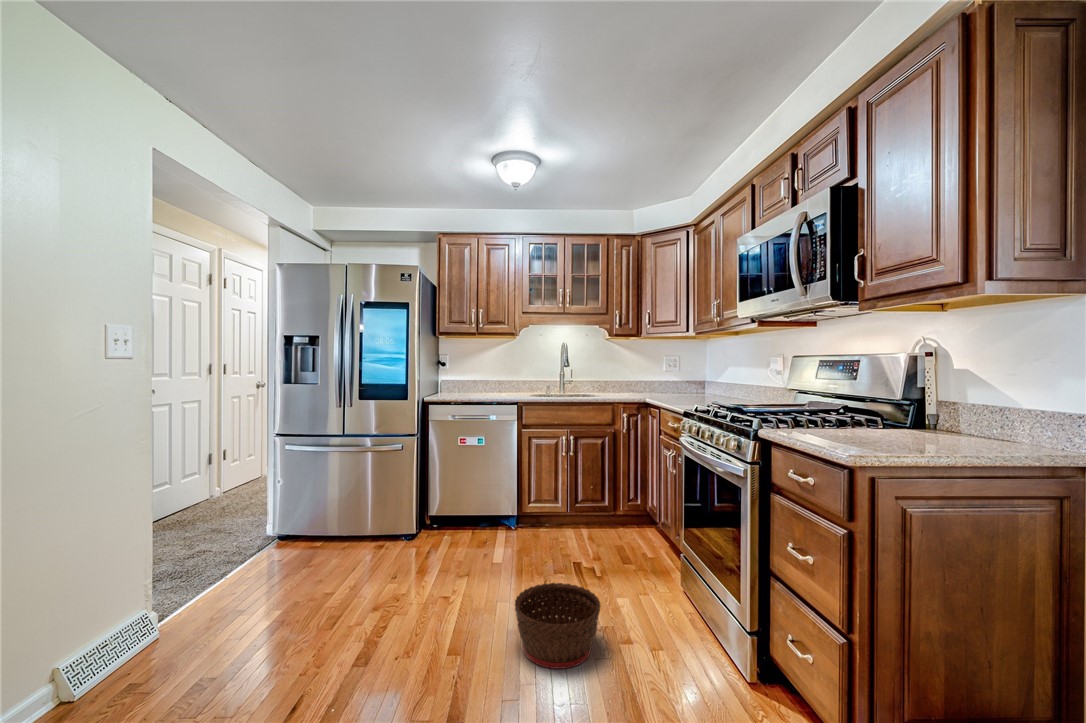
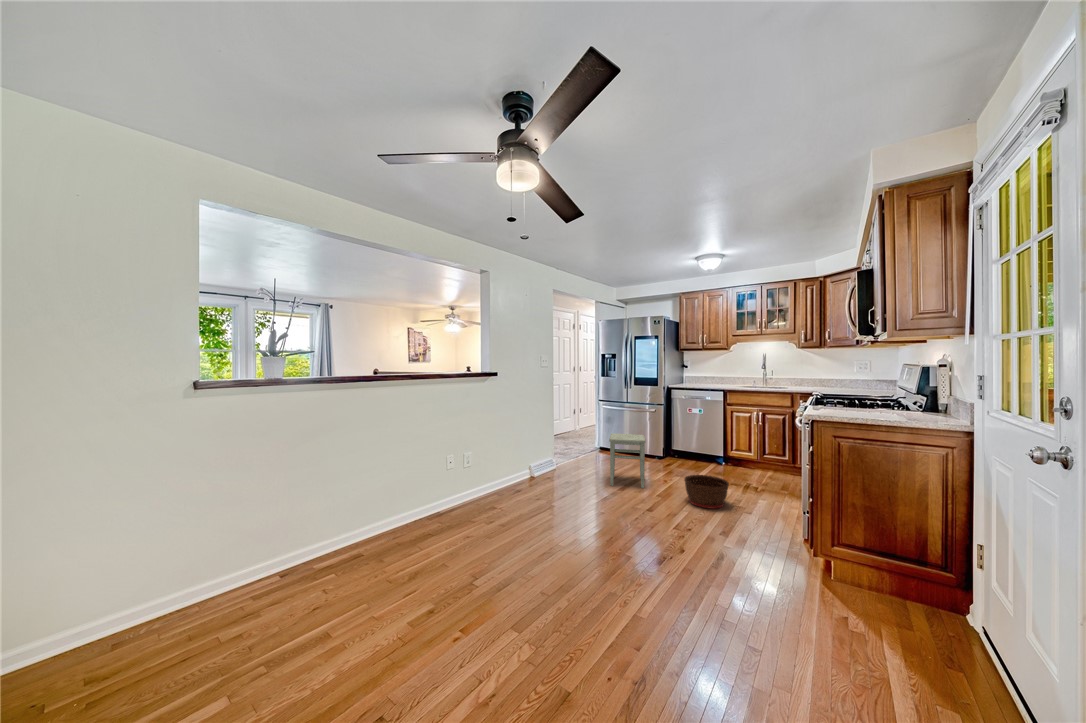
stool: none [326,514,421,667] -> present [609,433,645,488]

